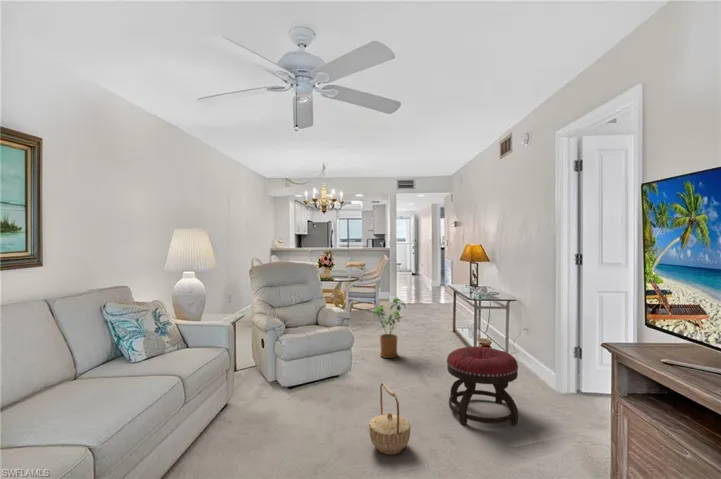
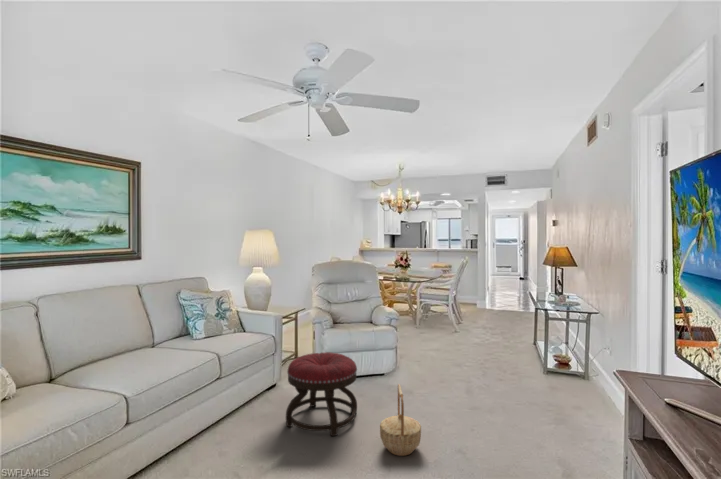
house plant: present [374,298,405,358] -> none [433,302,468,365]
ottoman: present [447,347,518,425] -> present [286,352,357,436]

